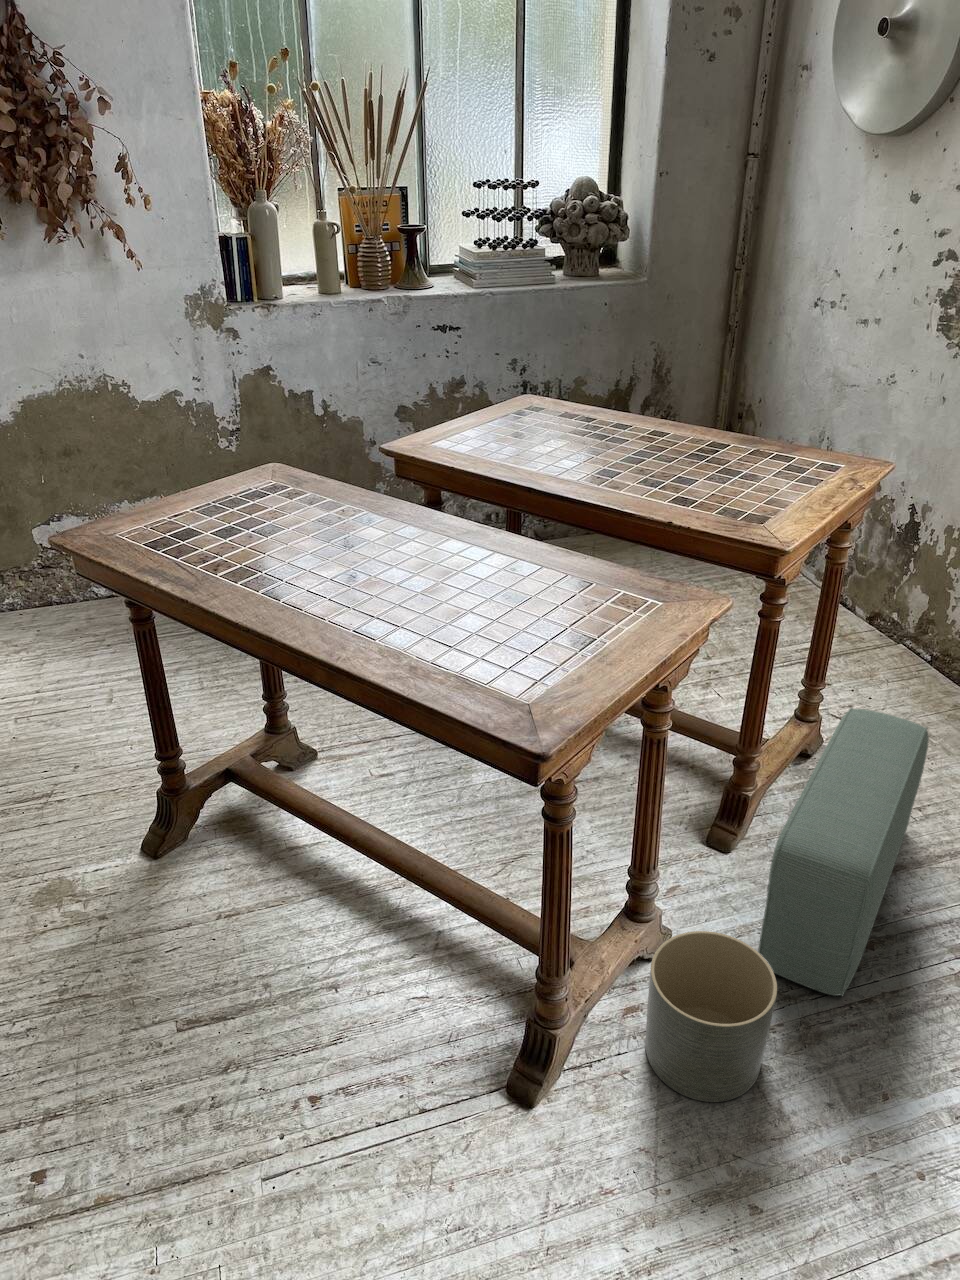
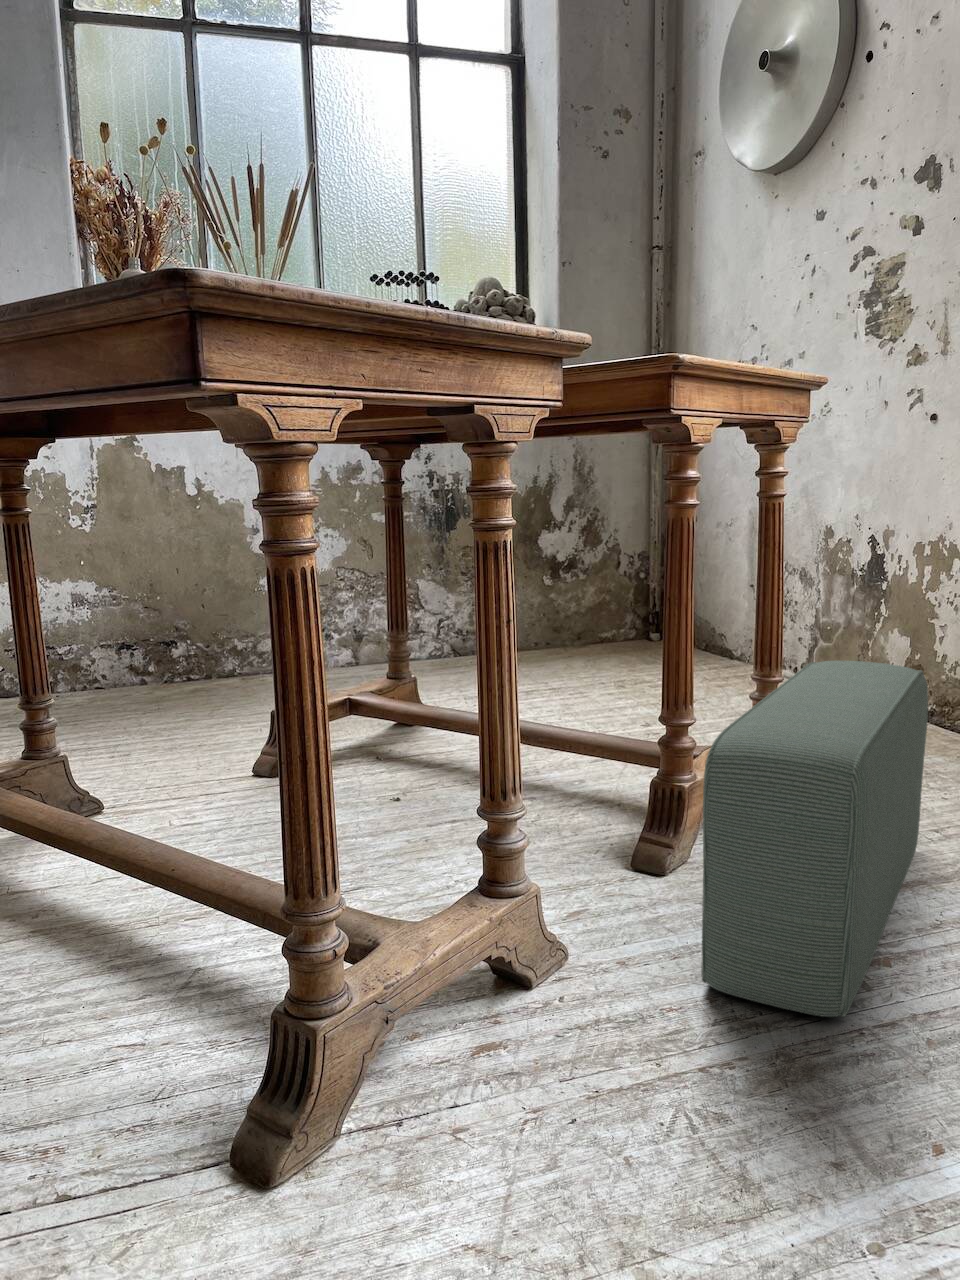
planter: present [645,931,777,1102] -> none [495,877,715,1166]

